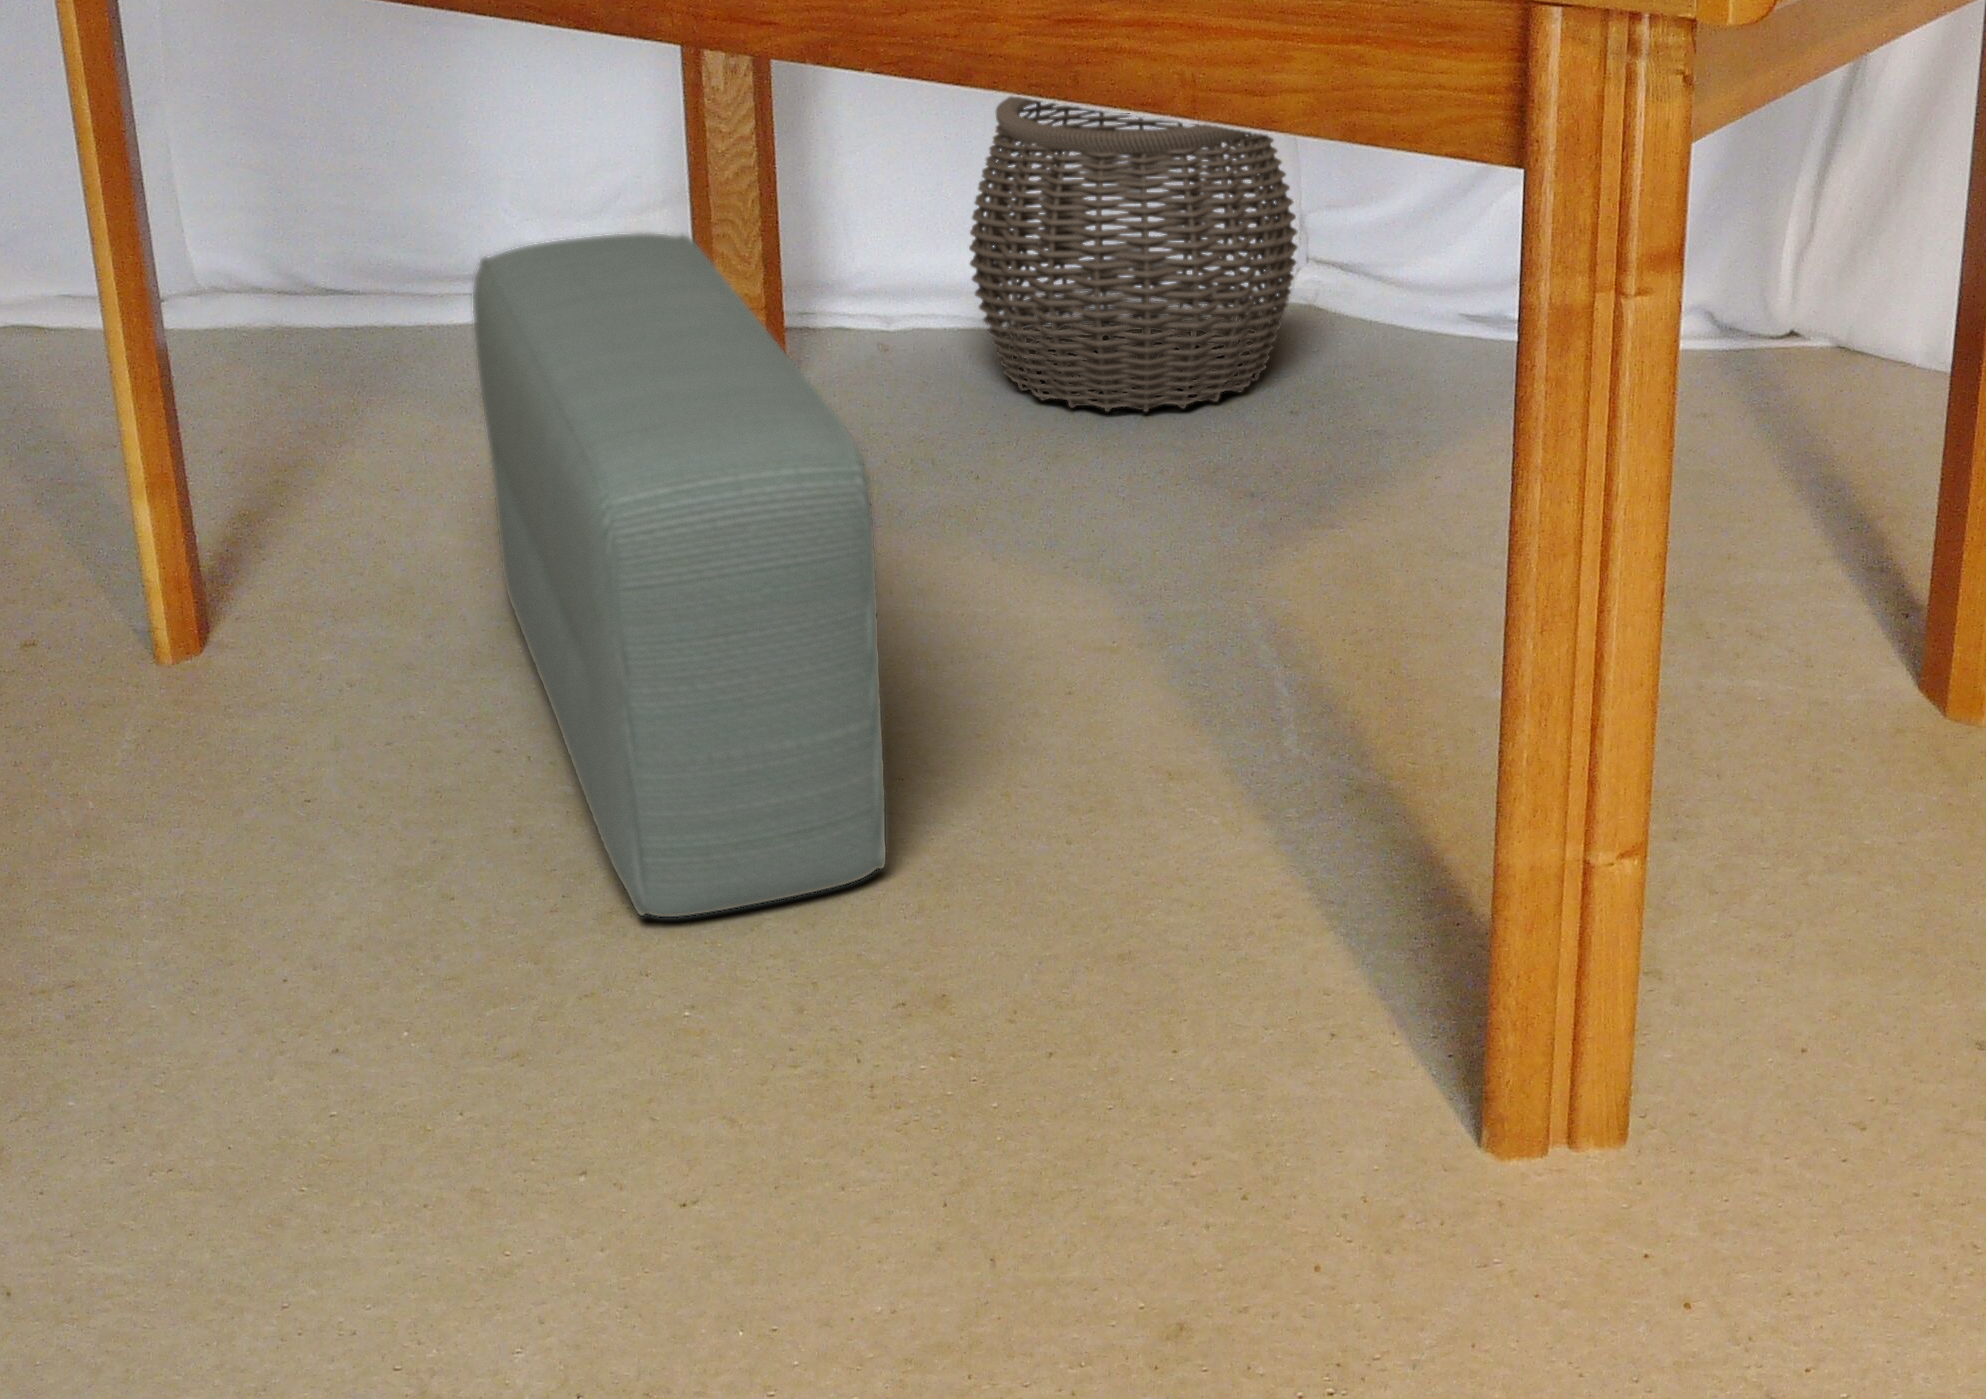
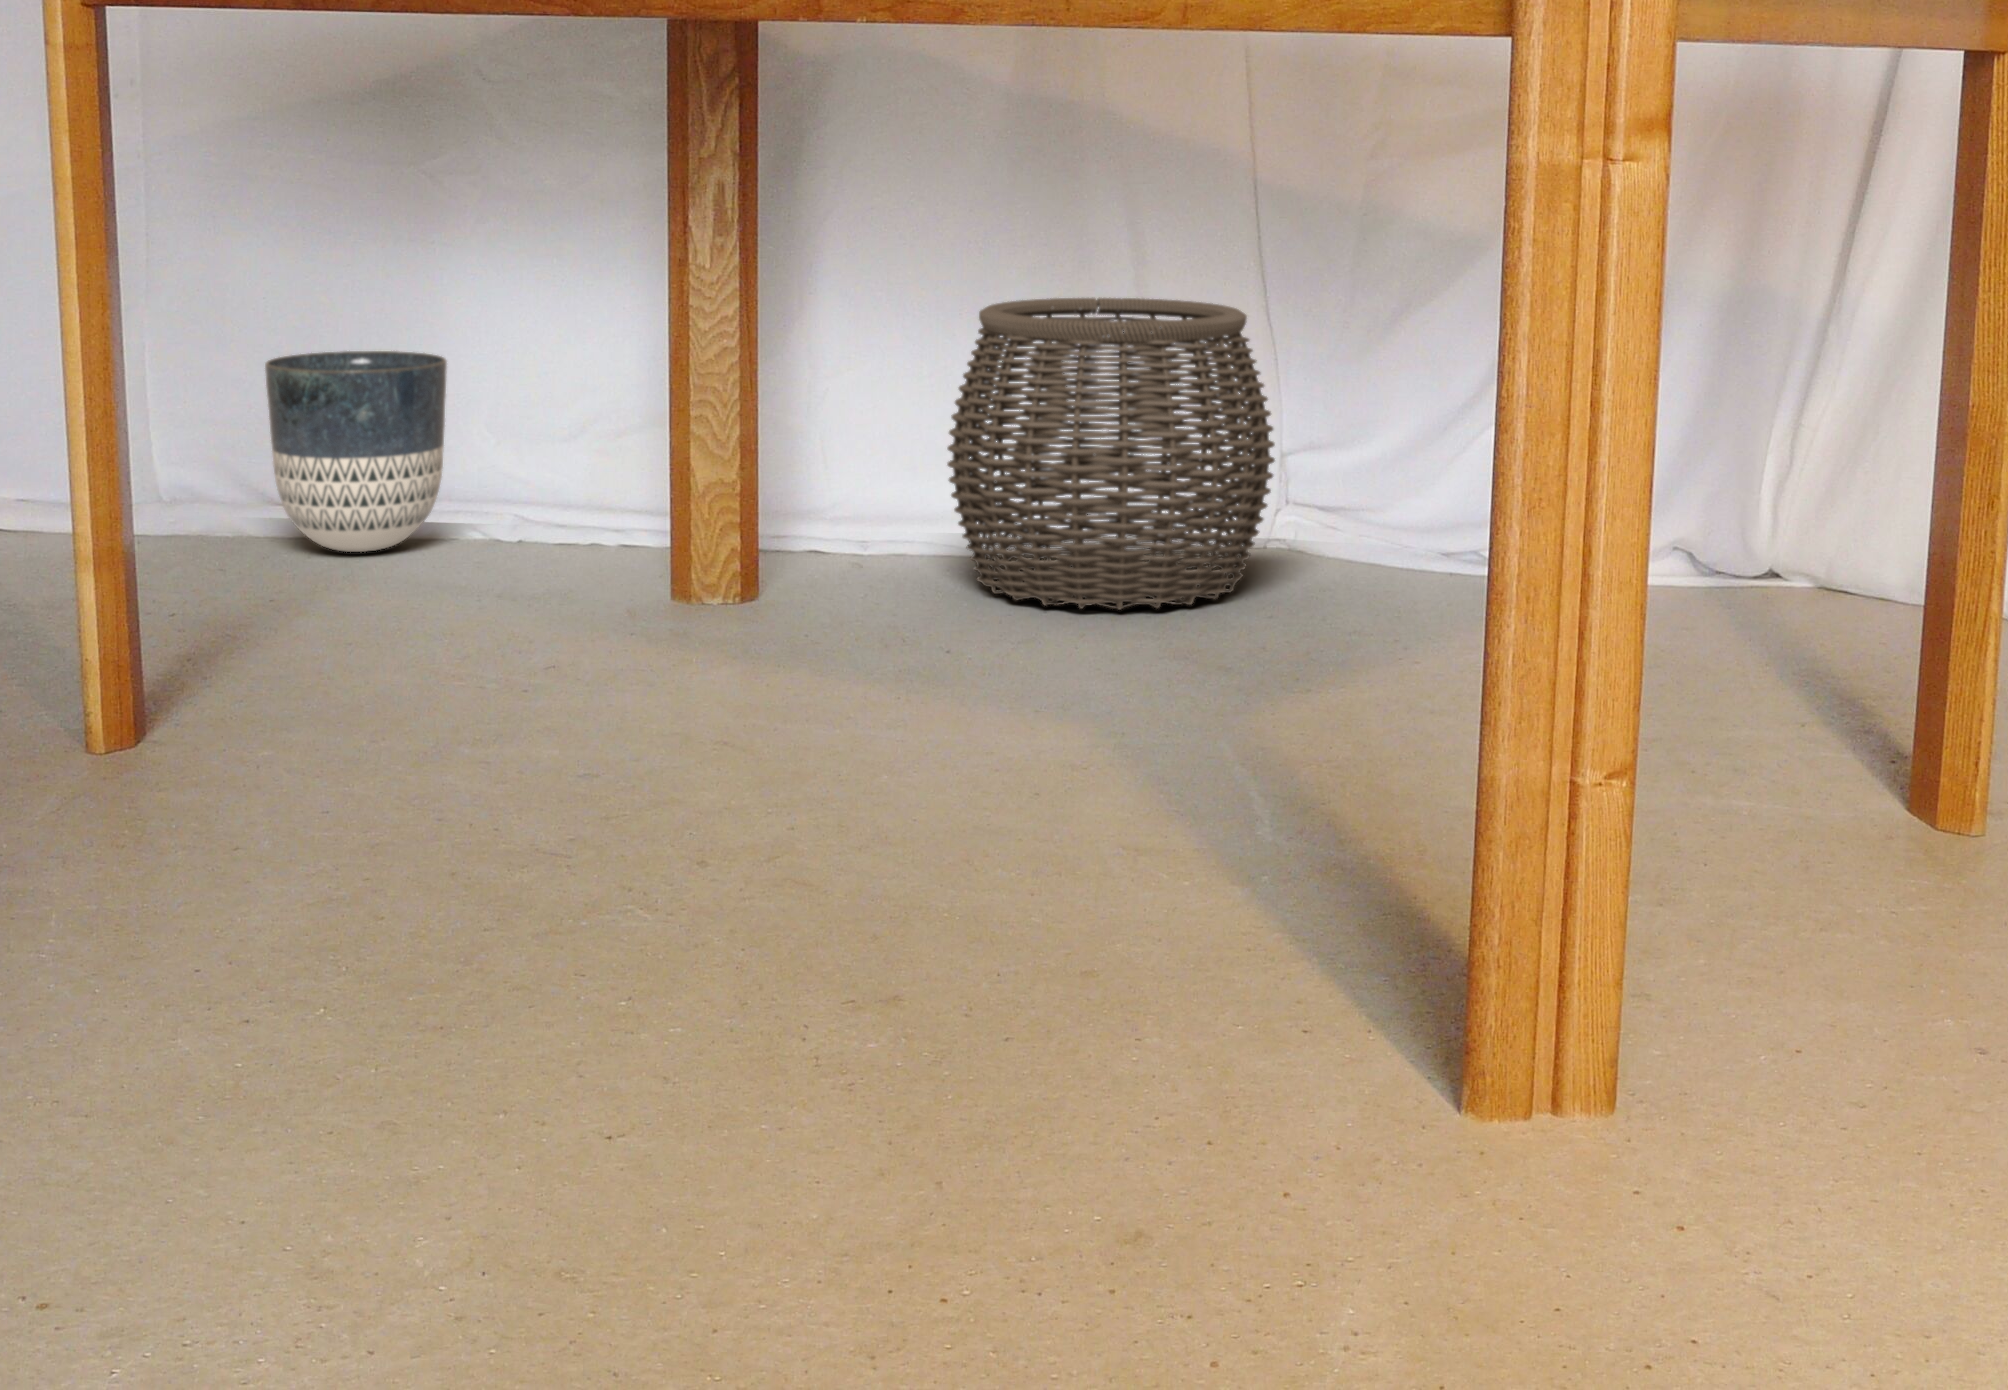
planter: none [283,137,468,346] -> present [265,351,447,552]
pouf: present [473,233,886,917] -> none [452,345,844,937]

